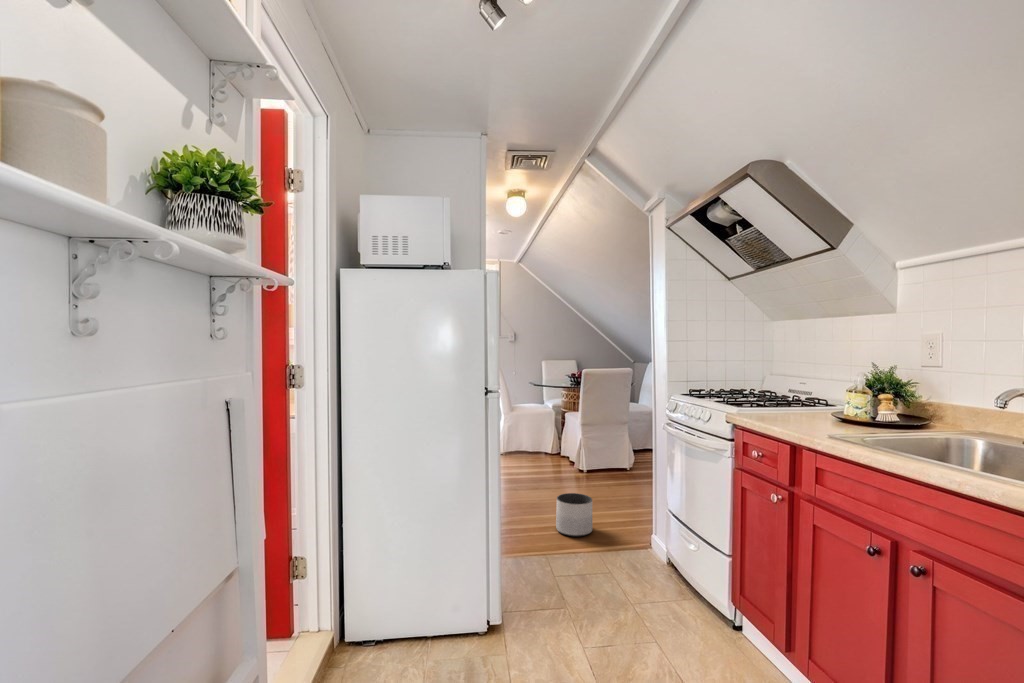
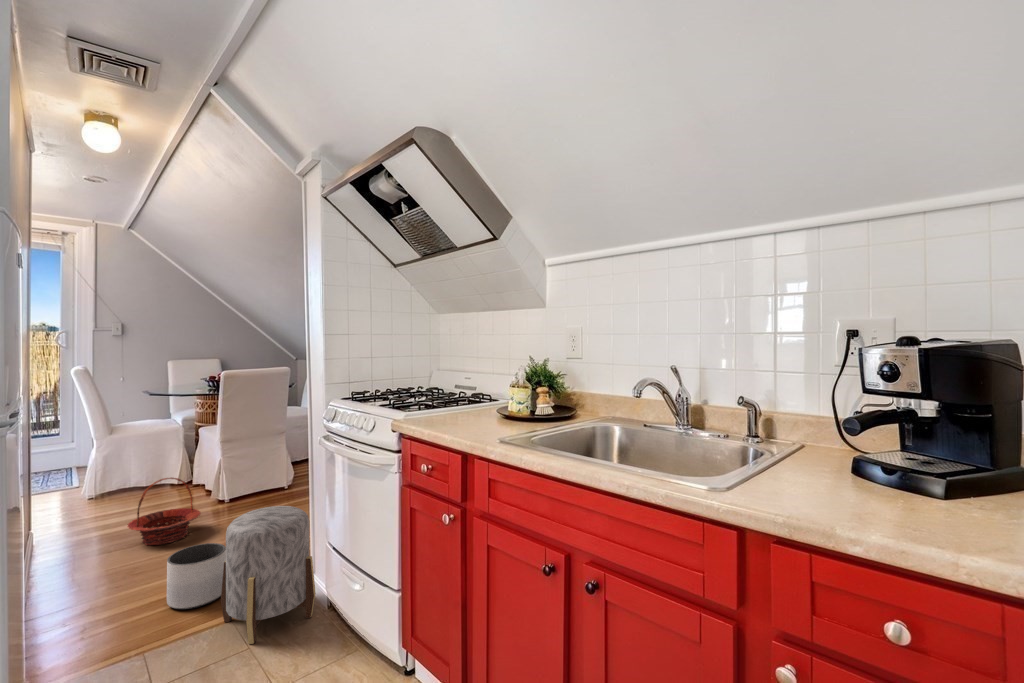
basket: none [527,444,571,492] -> present [127,478,201,545]
stool: none [591,473,659,570] -> present [221,506,316,644]

